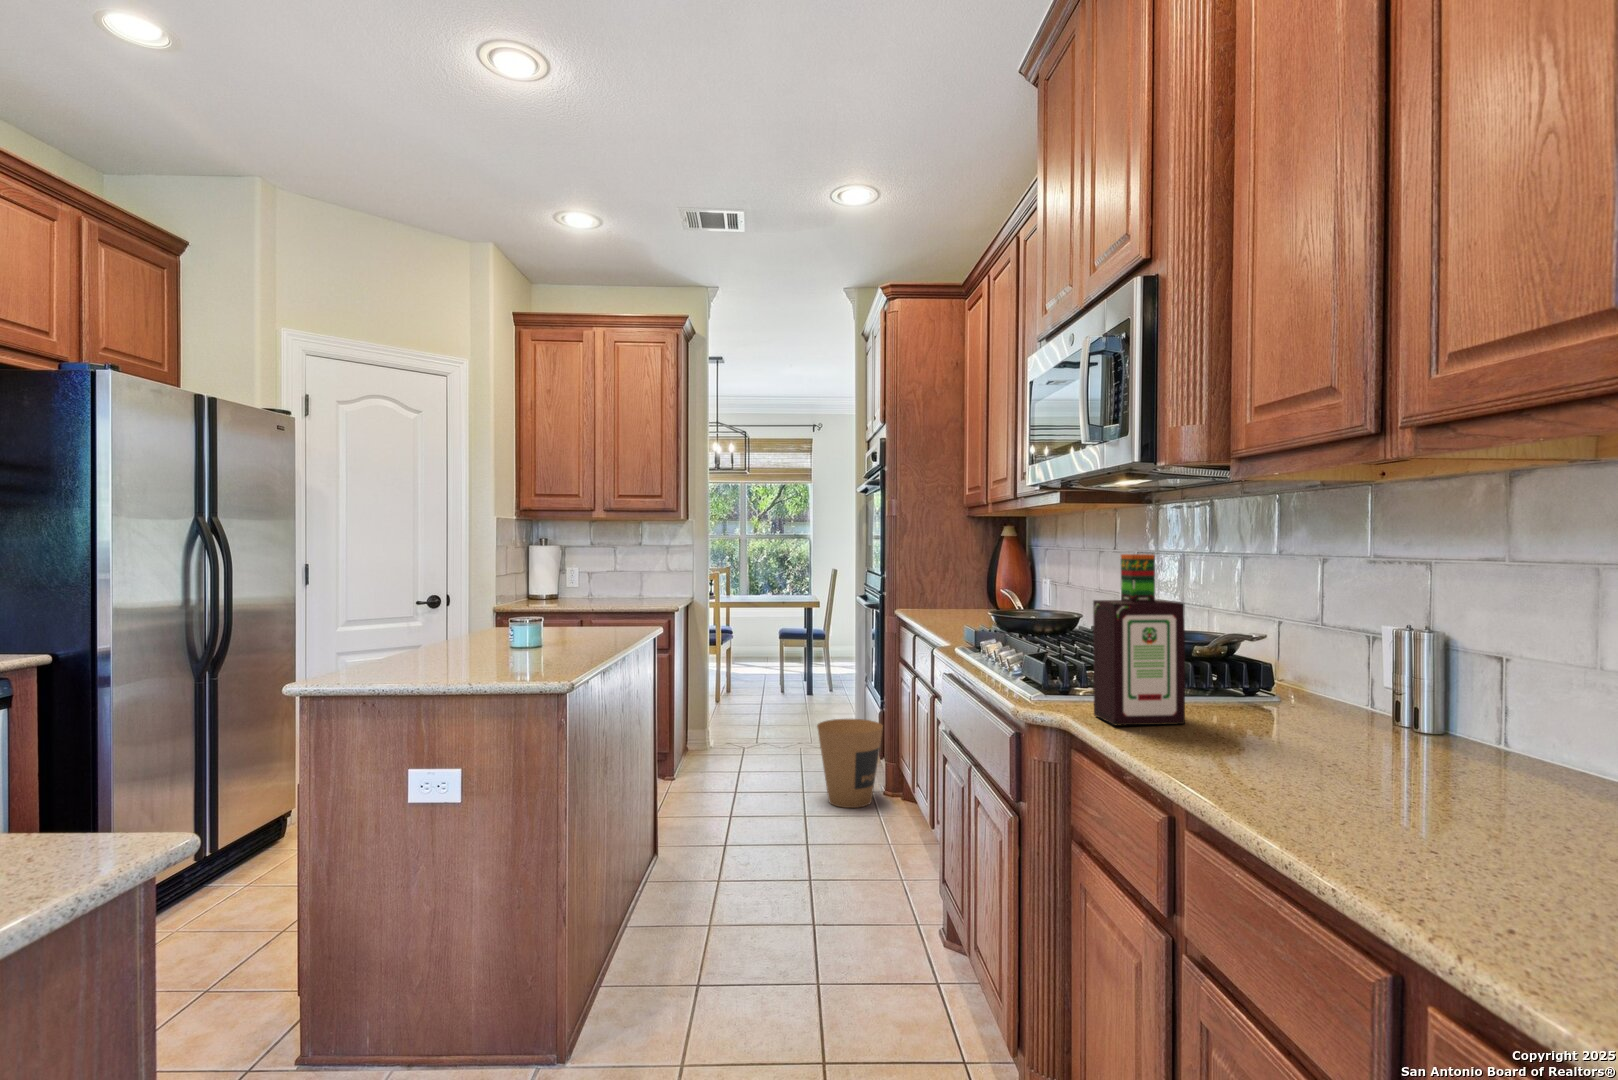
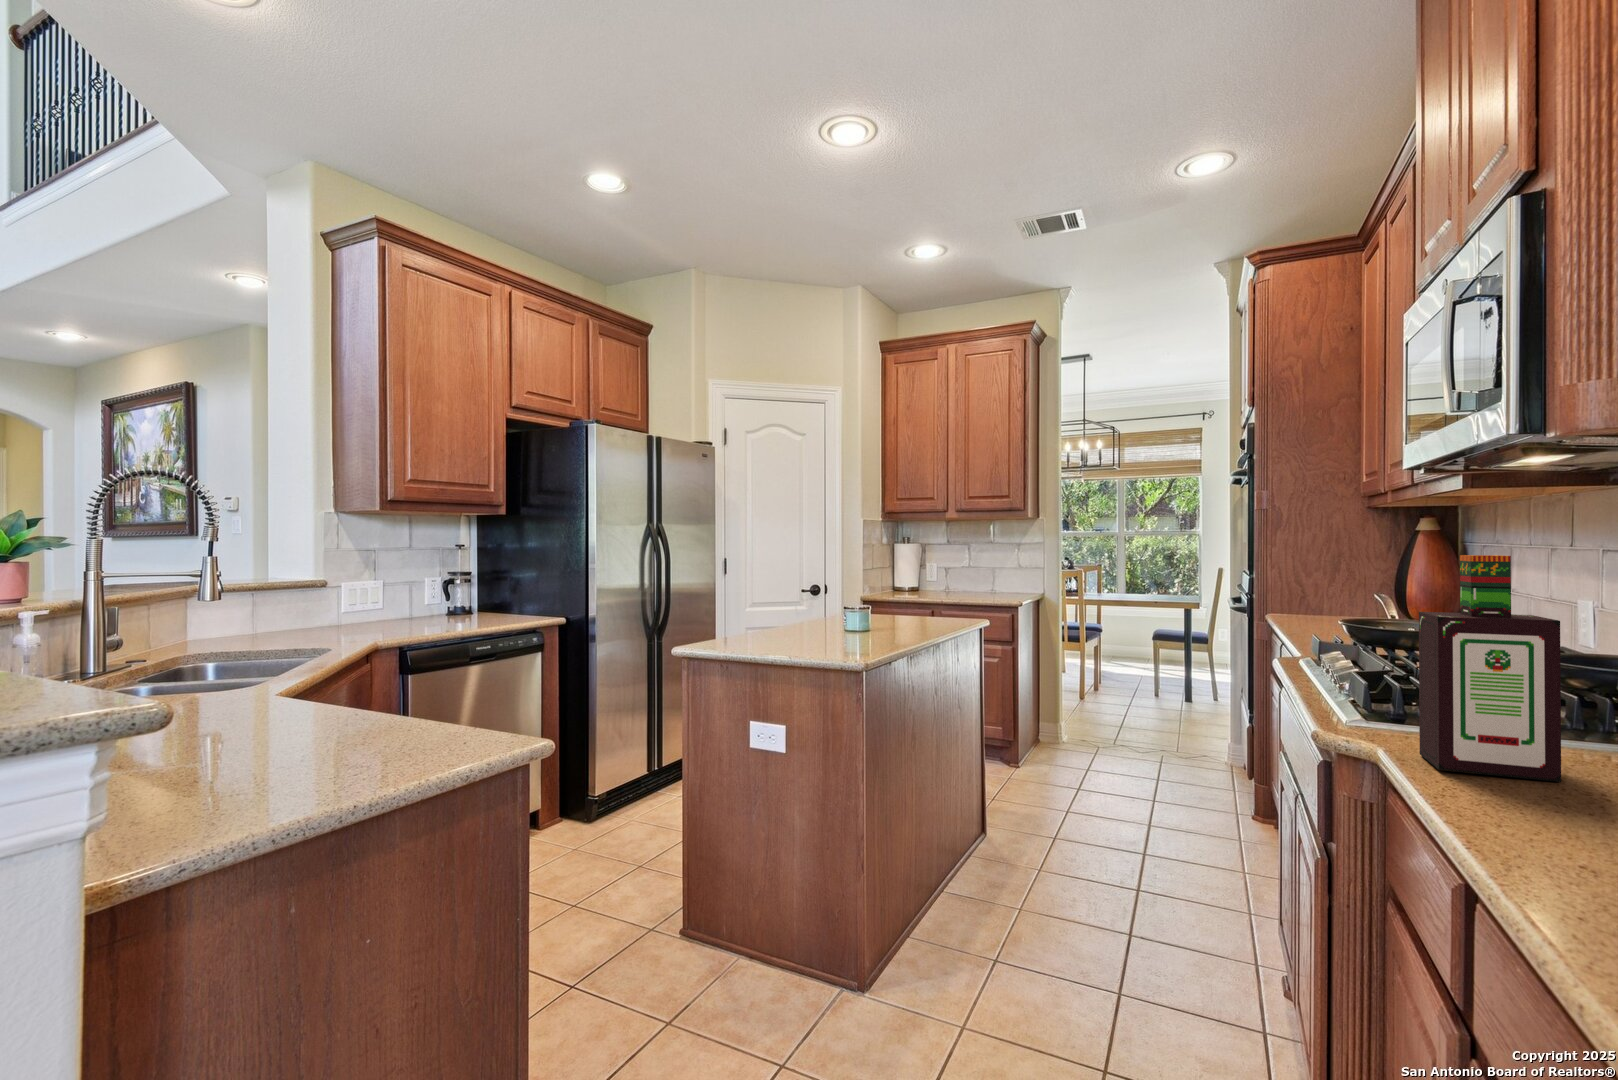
trash can: present [817,719,883,808] -> none [1167,727,1247,825]

